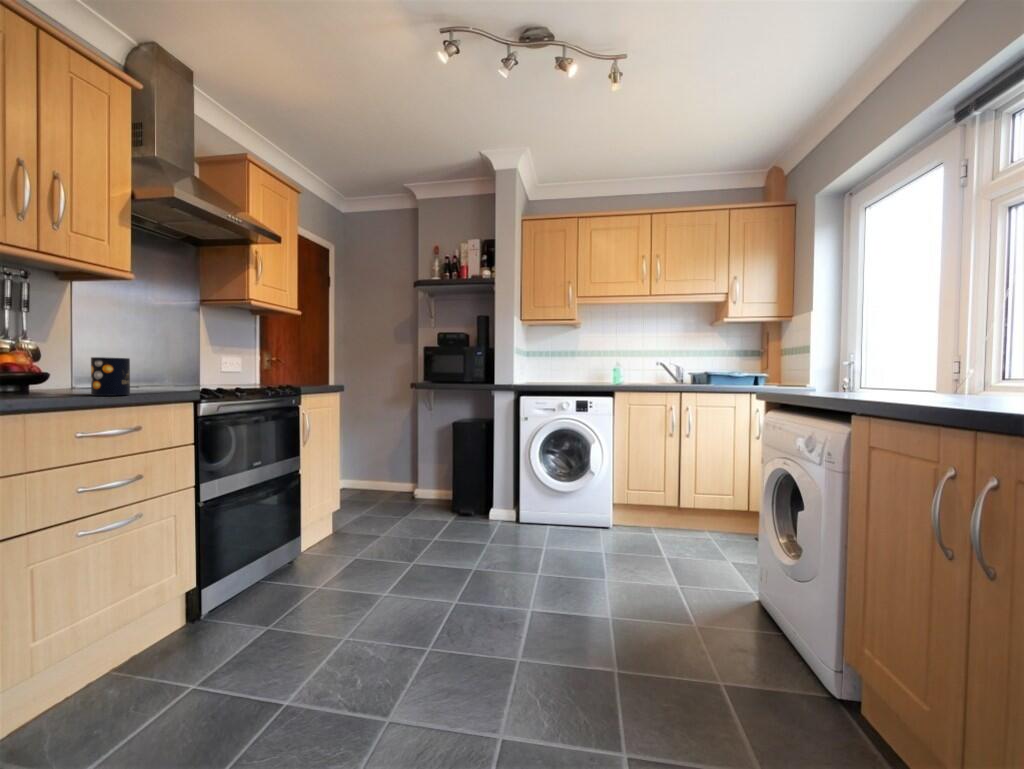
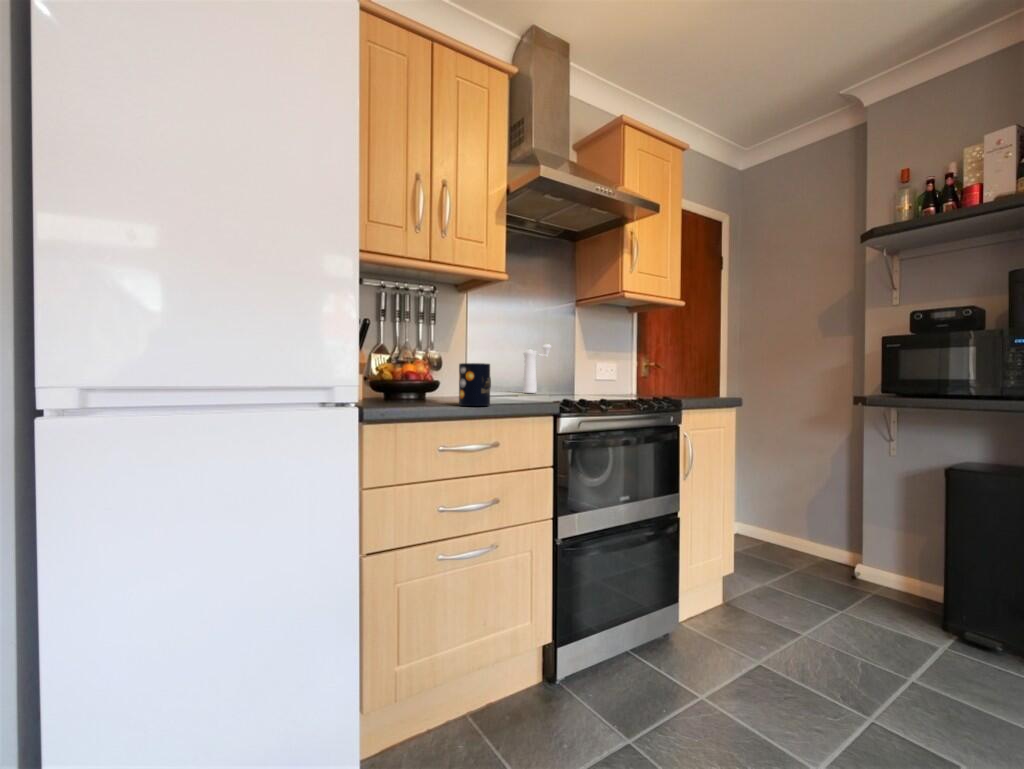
pepper mill: none [143,340,176,385] -> present [523,344,552,393]

